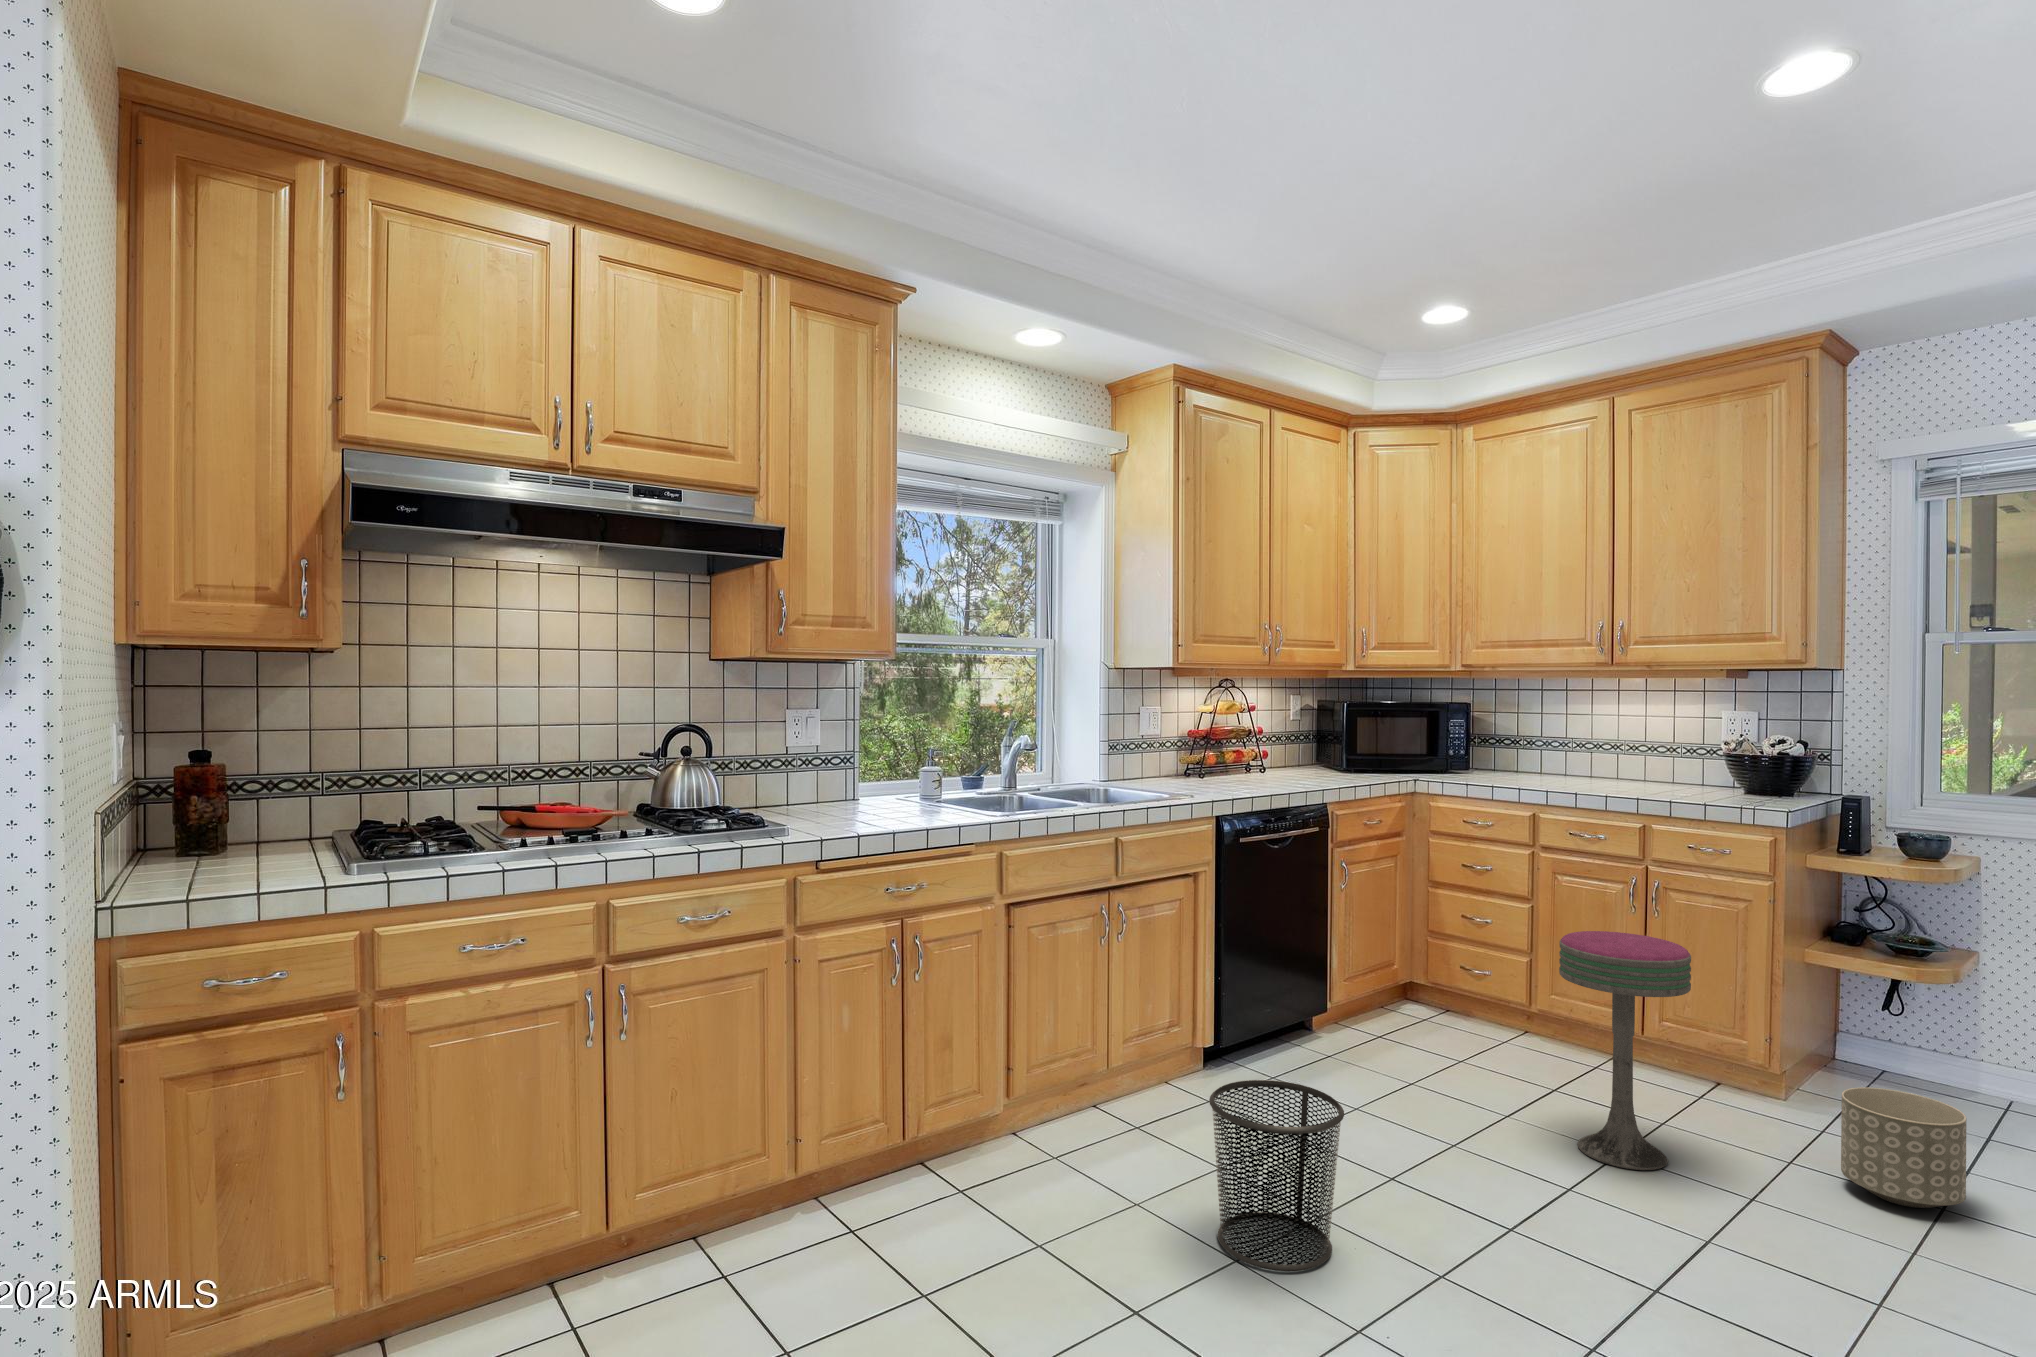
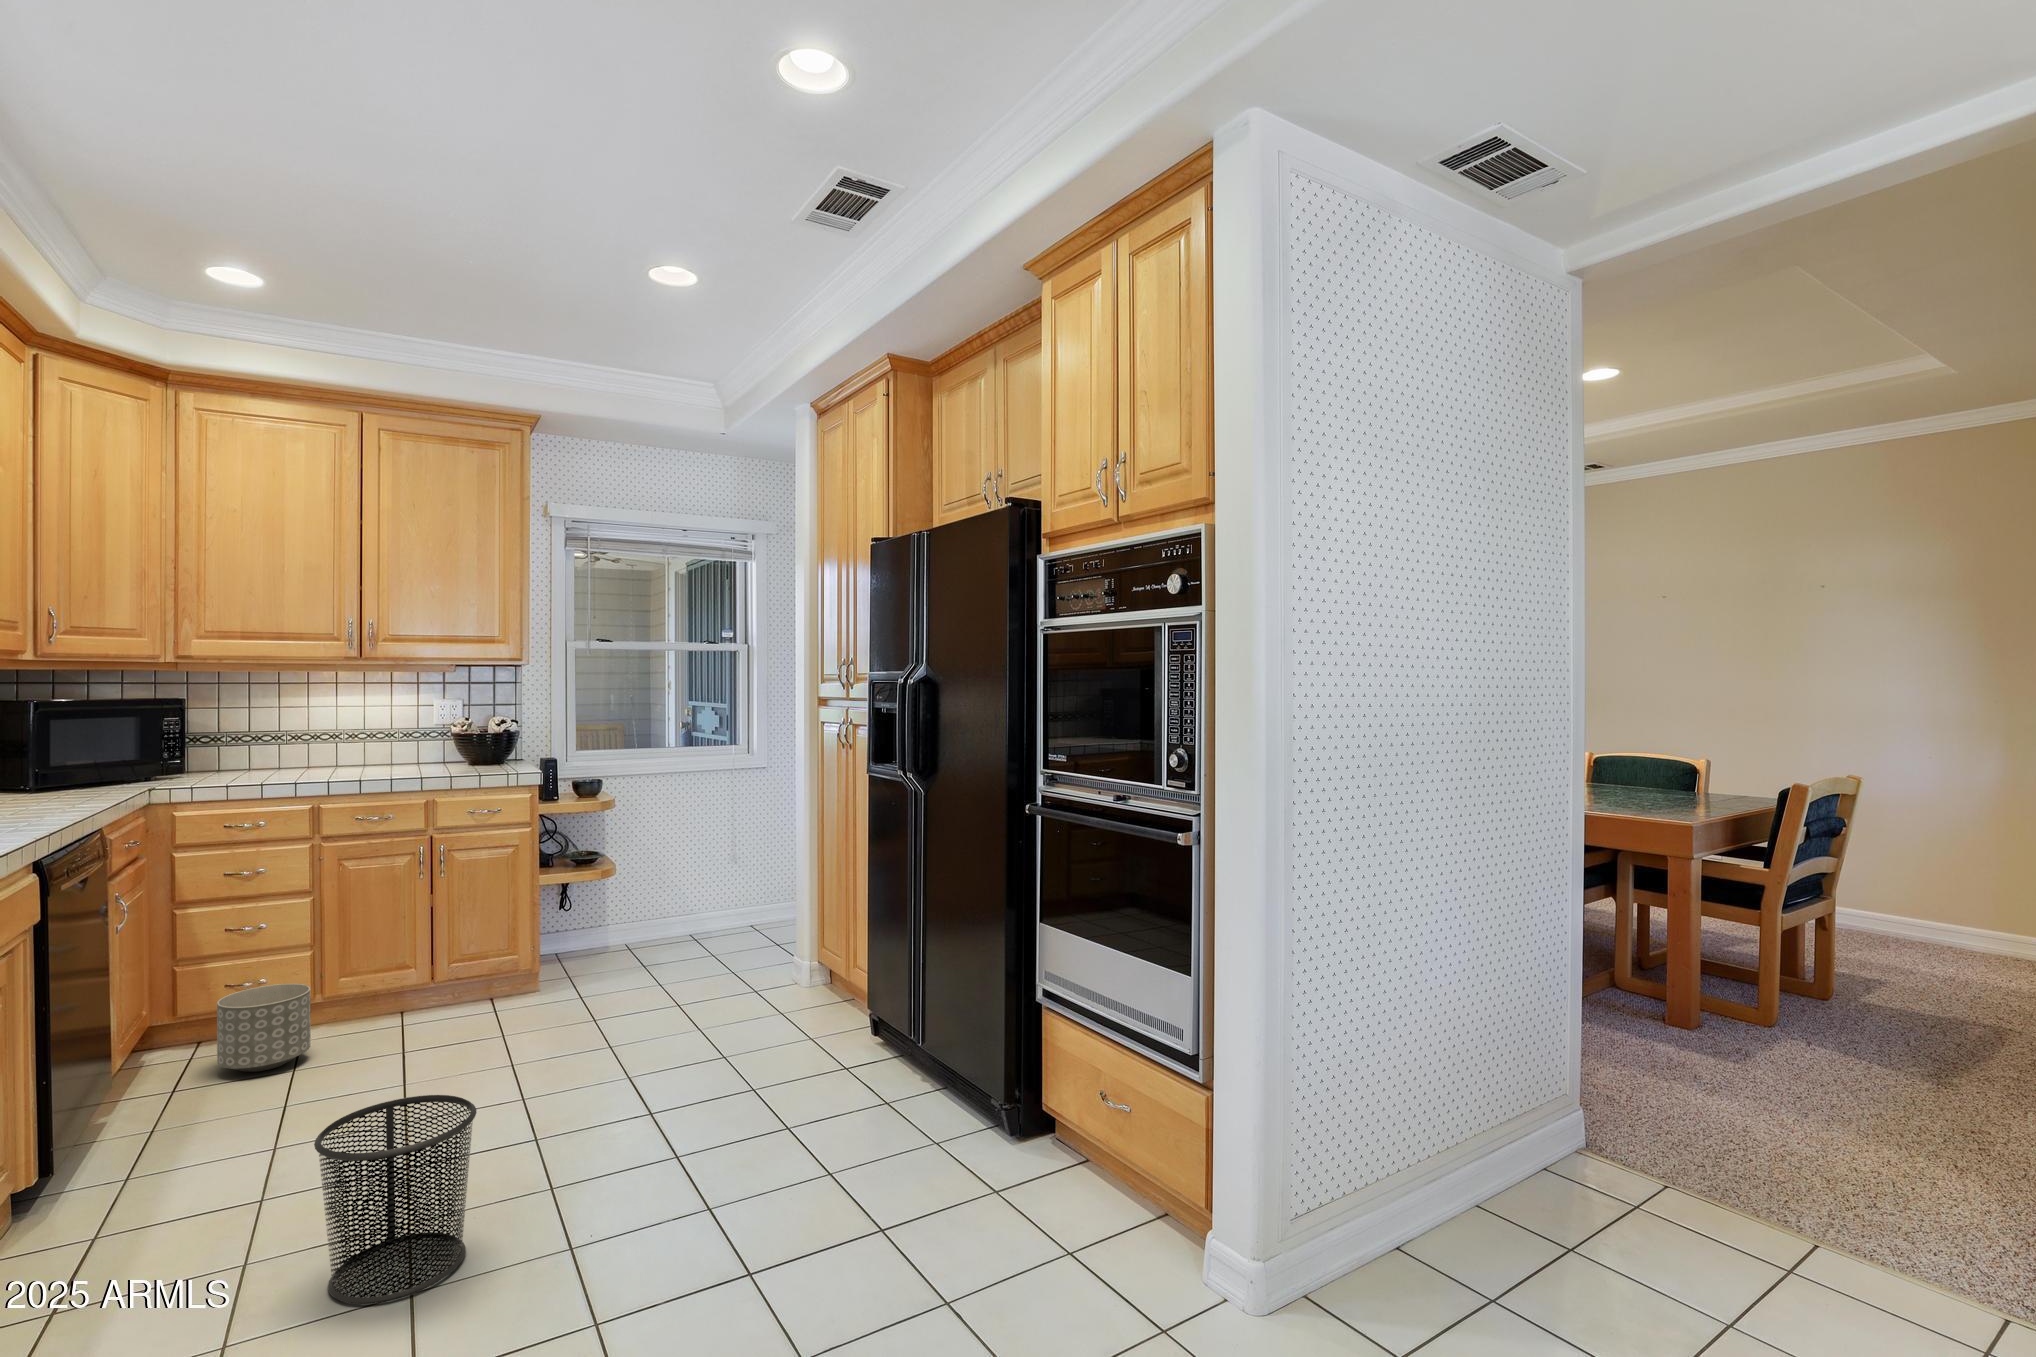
bar stool: present [1559,931,1691,1170] -> none [458,883,565,1078]
planter: present [1841,1087,1967,1208] -> present [217,984,311,1072]

